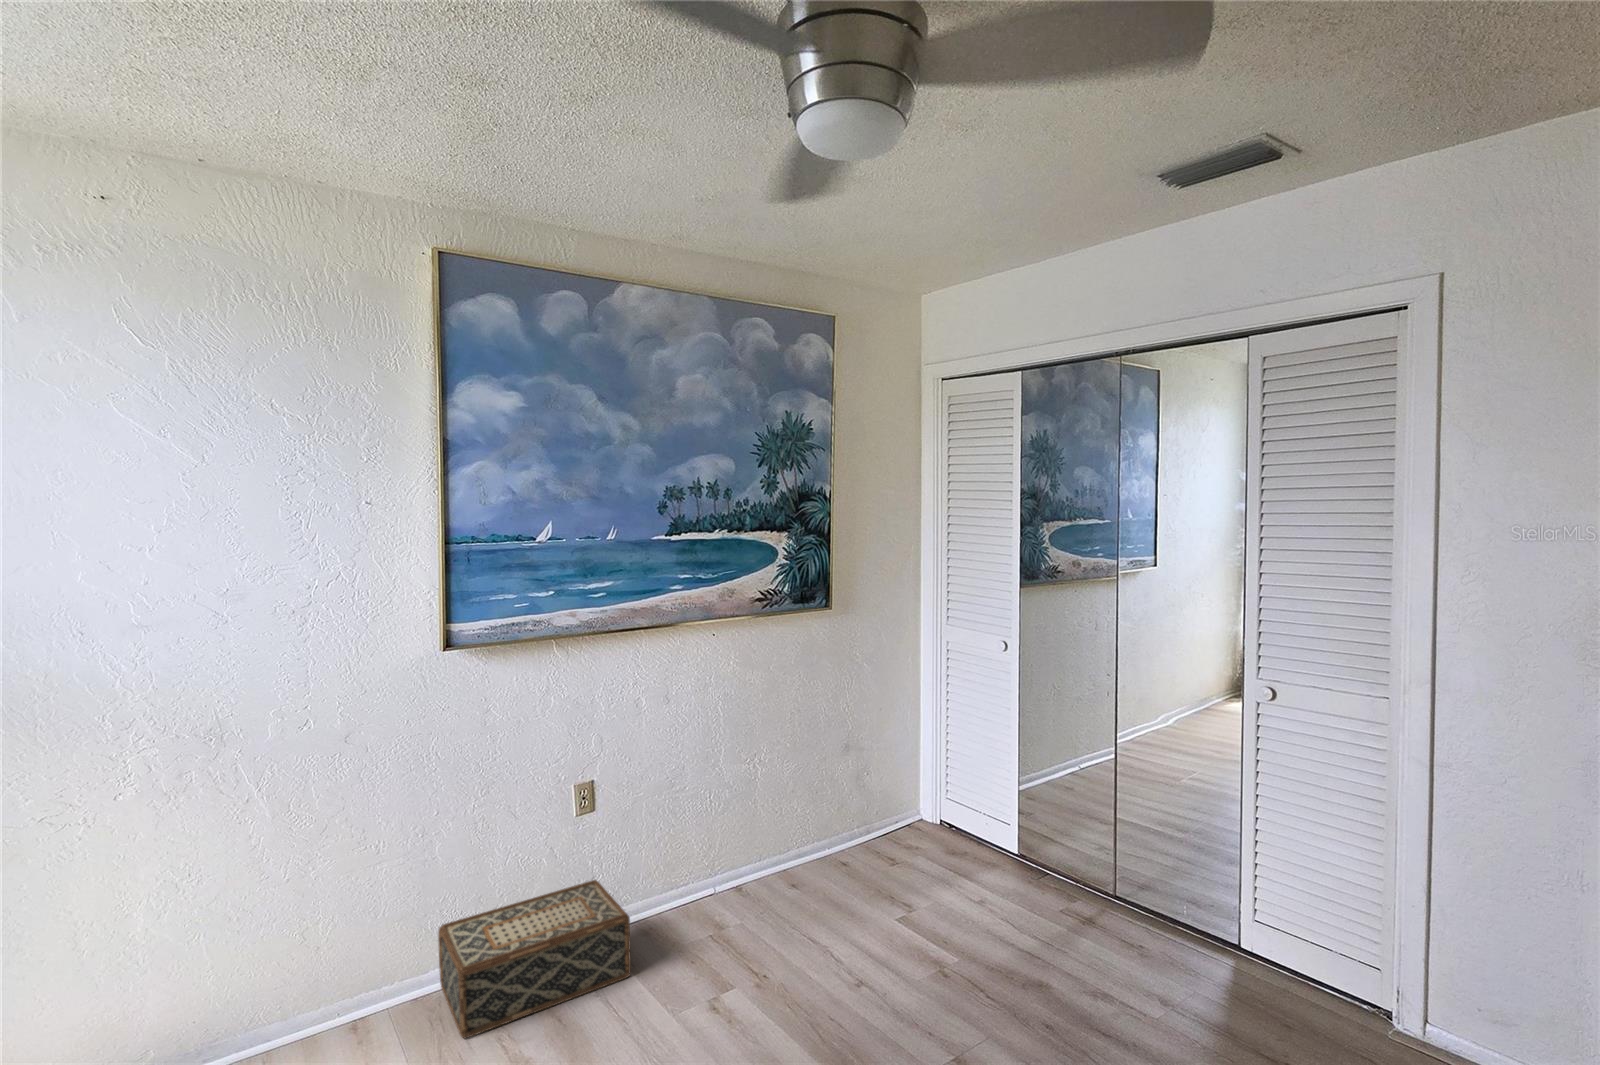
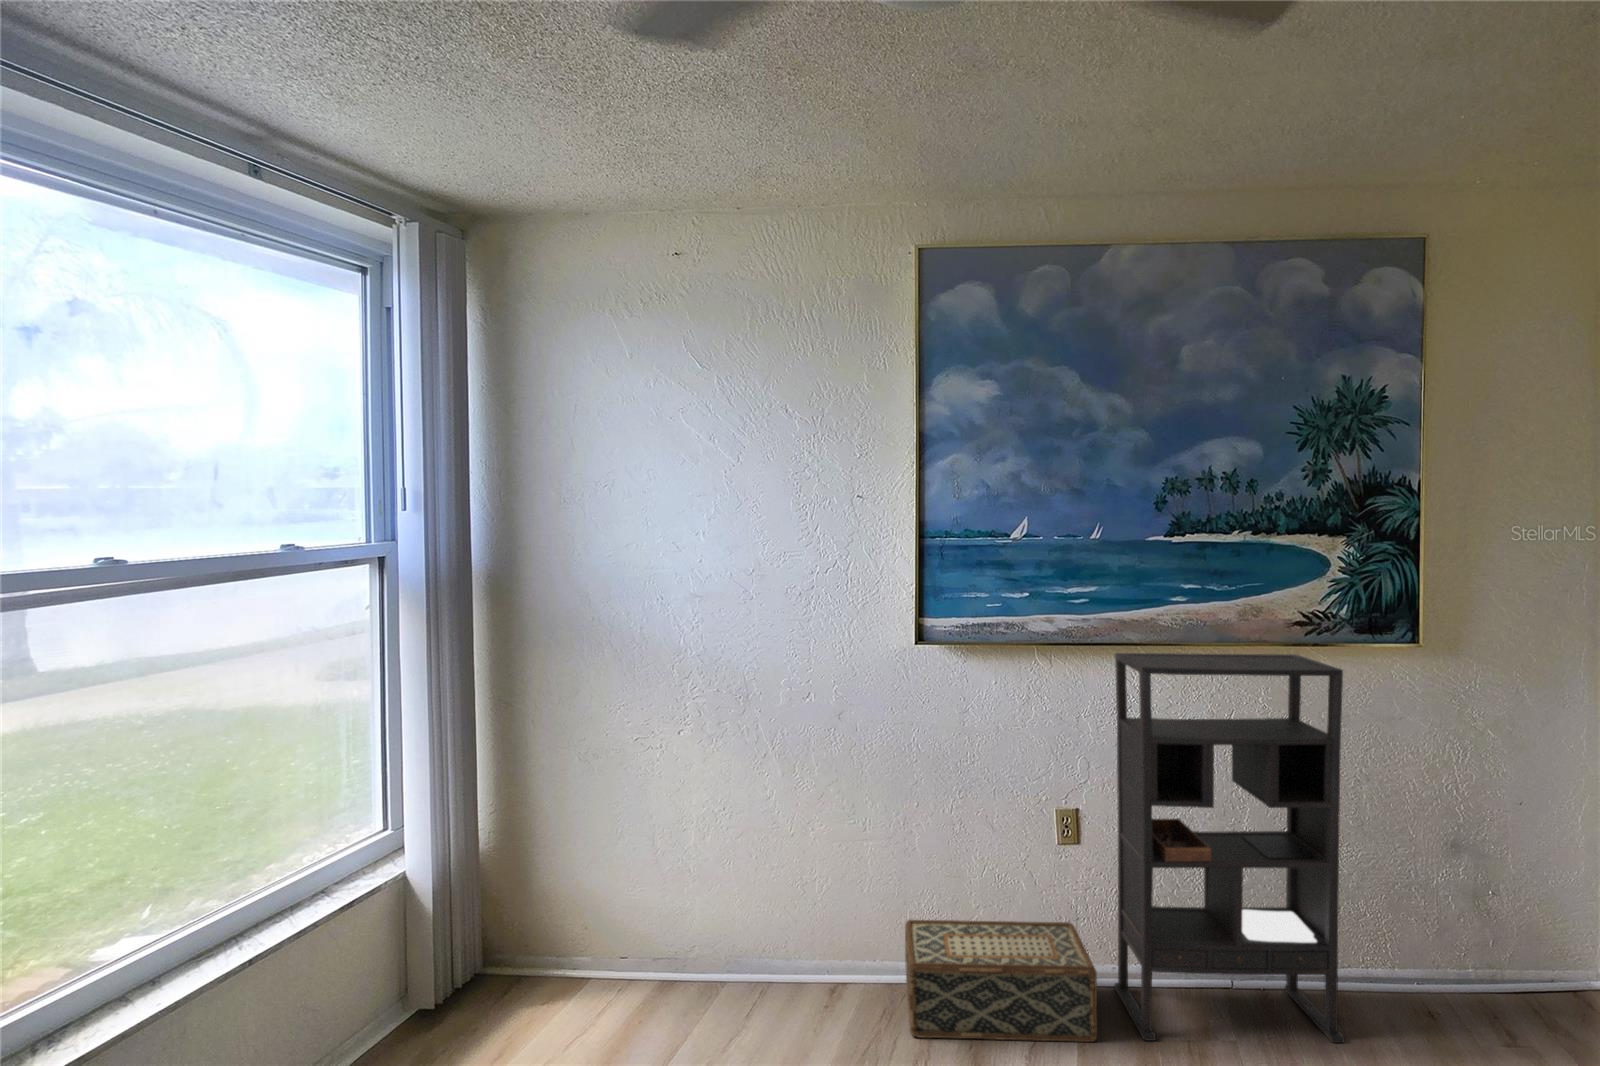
bookshelf: none [629,624,798,961] -> present [1115,653,1344,1043]

